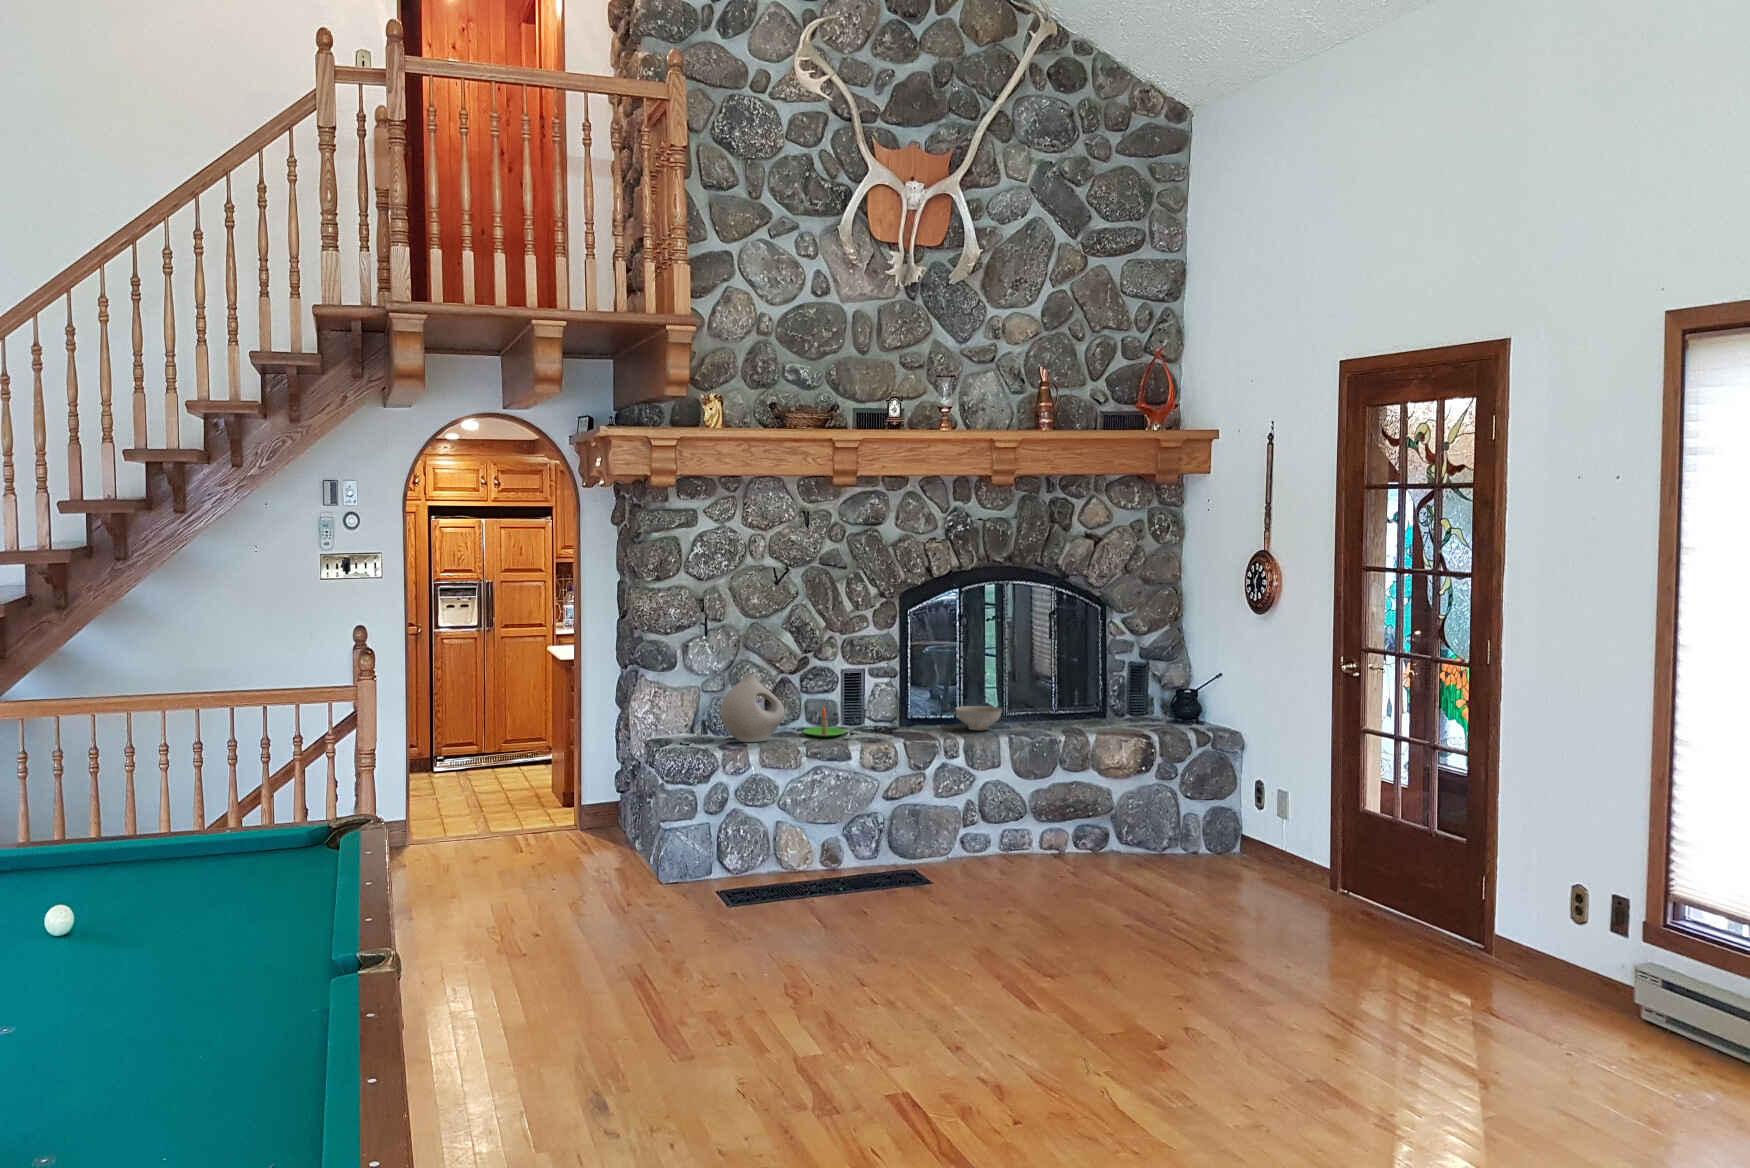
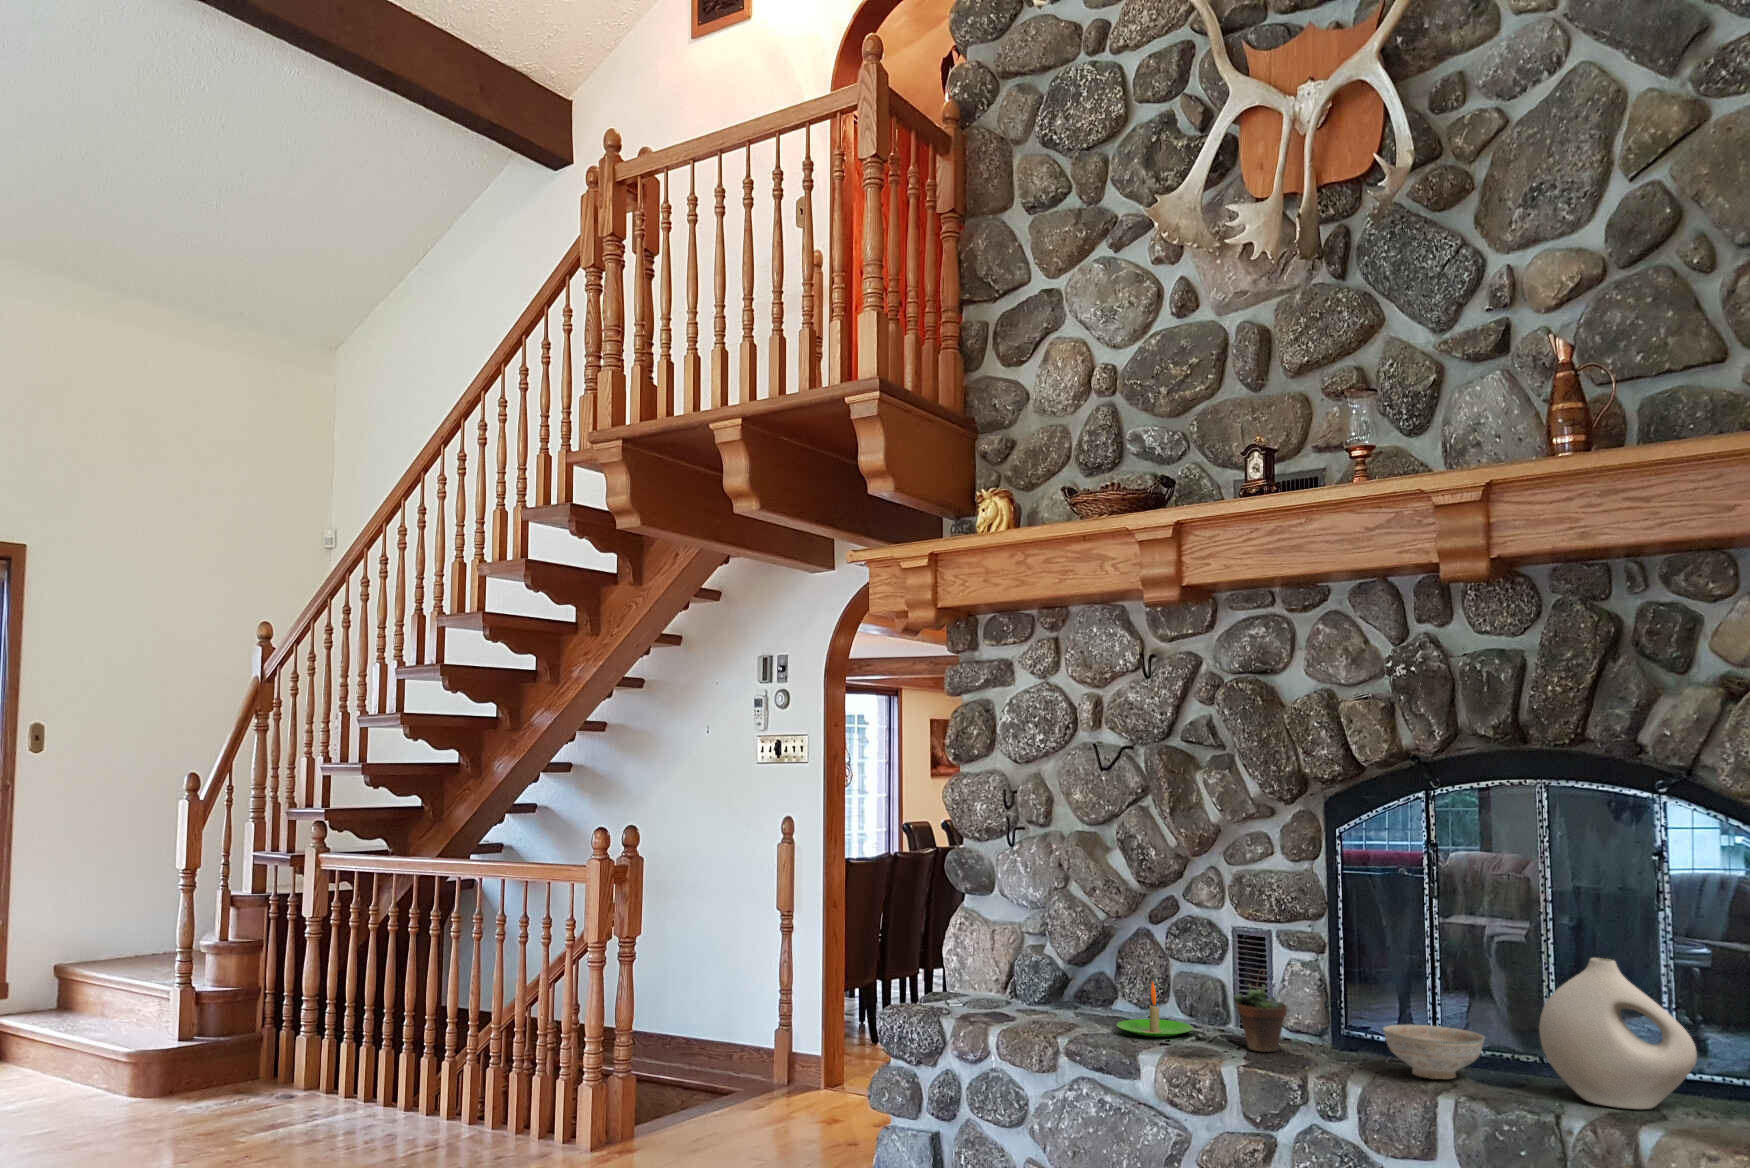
vase: present [721,674,785,742] -> present [1539,958,1697,1109]
succulent plant: none [877,690,905,734] -> present [1233,971,1287,1052]

